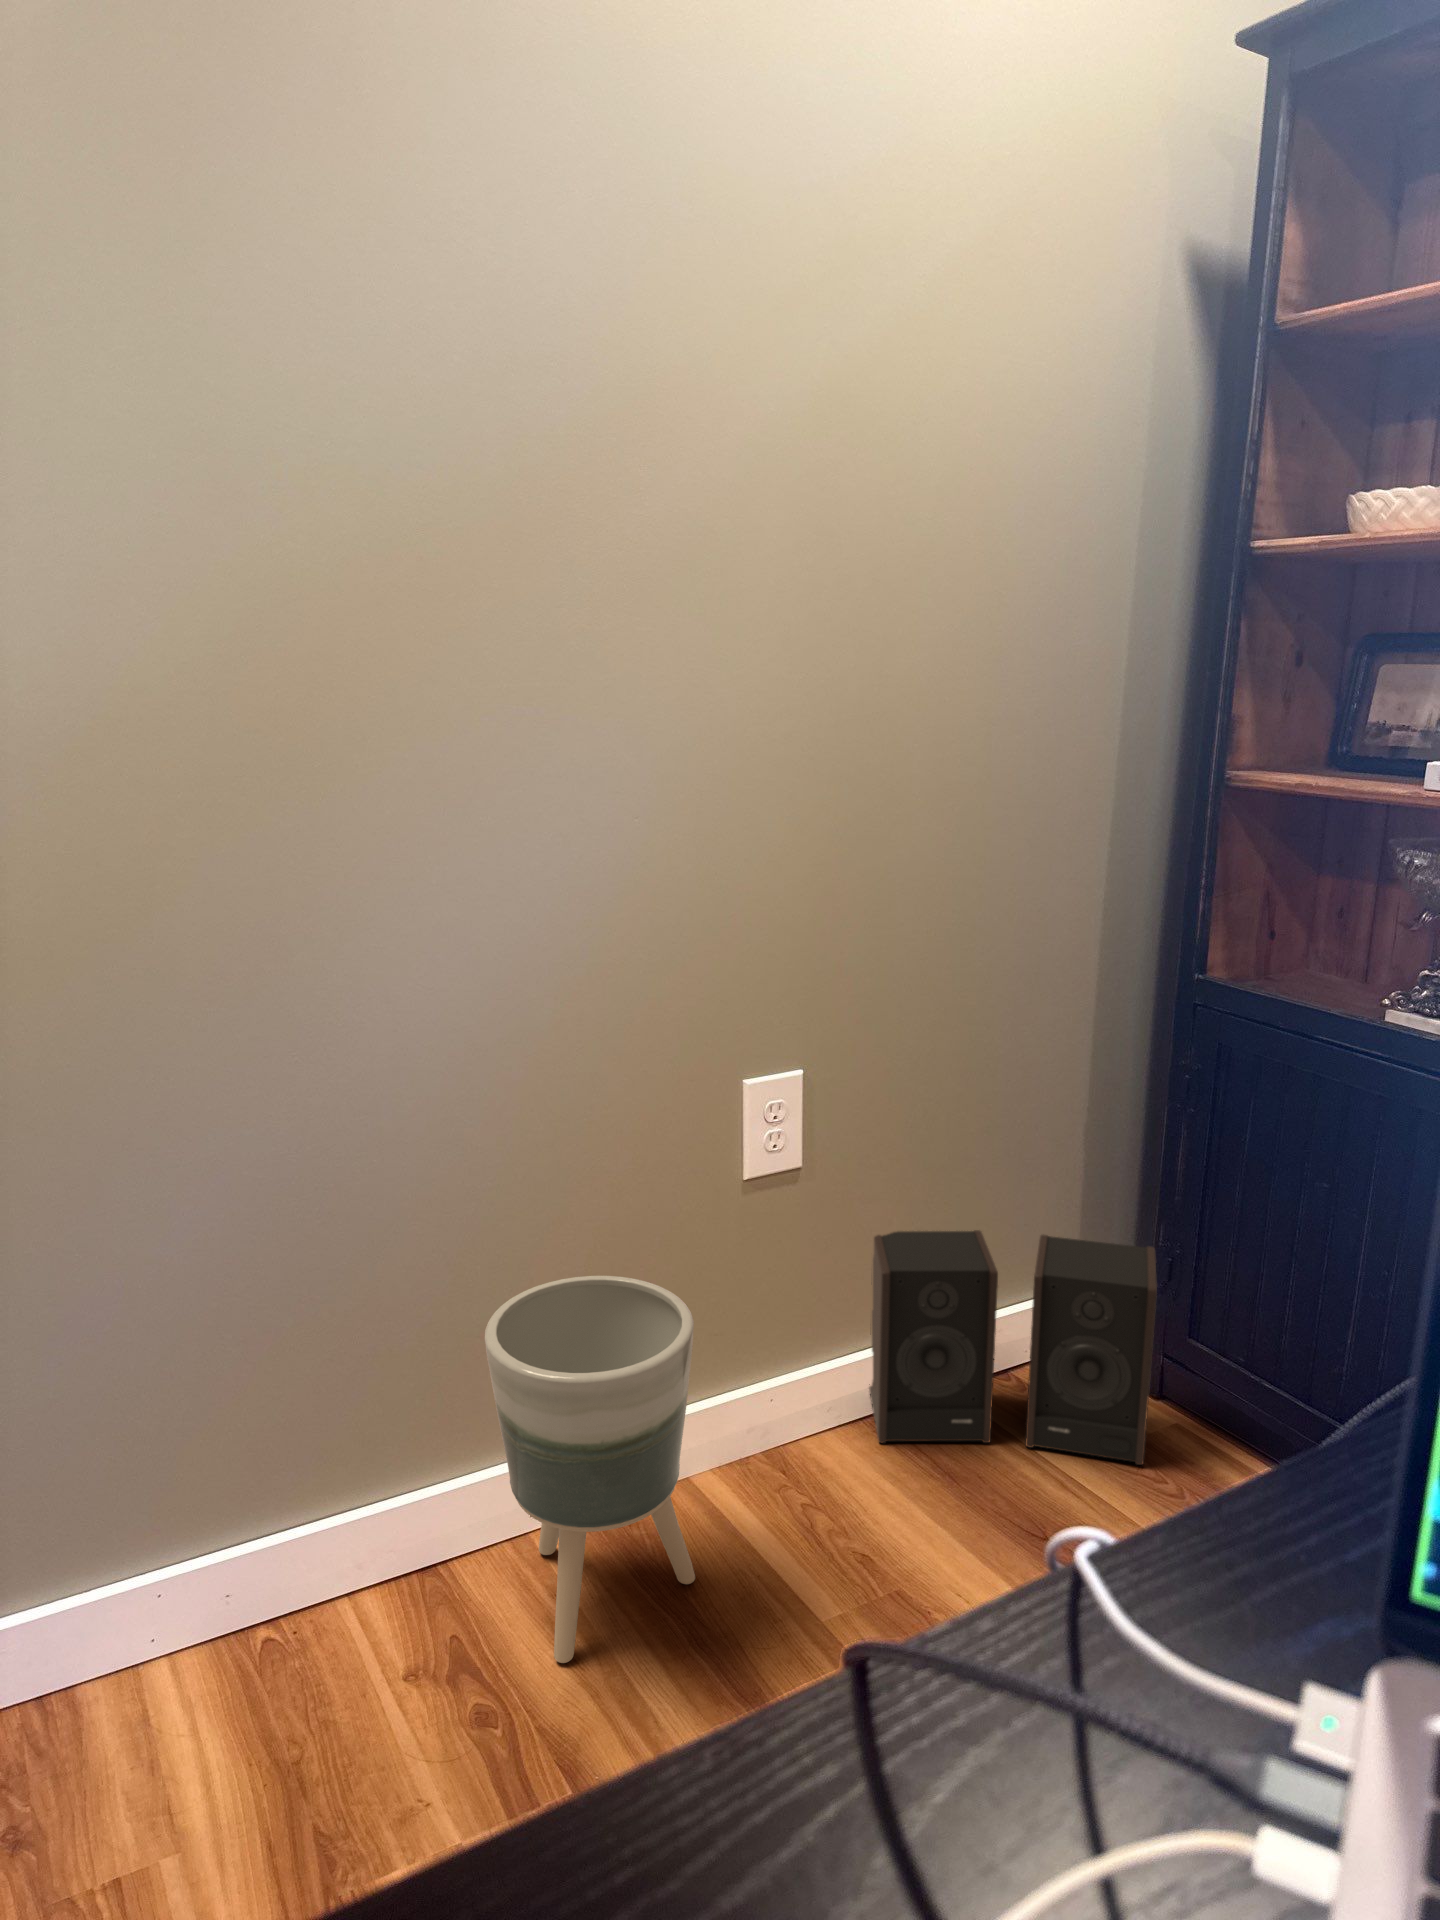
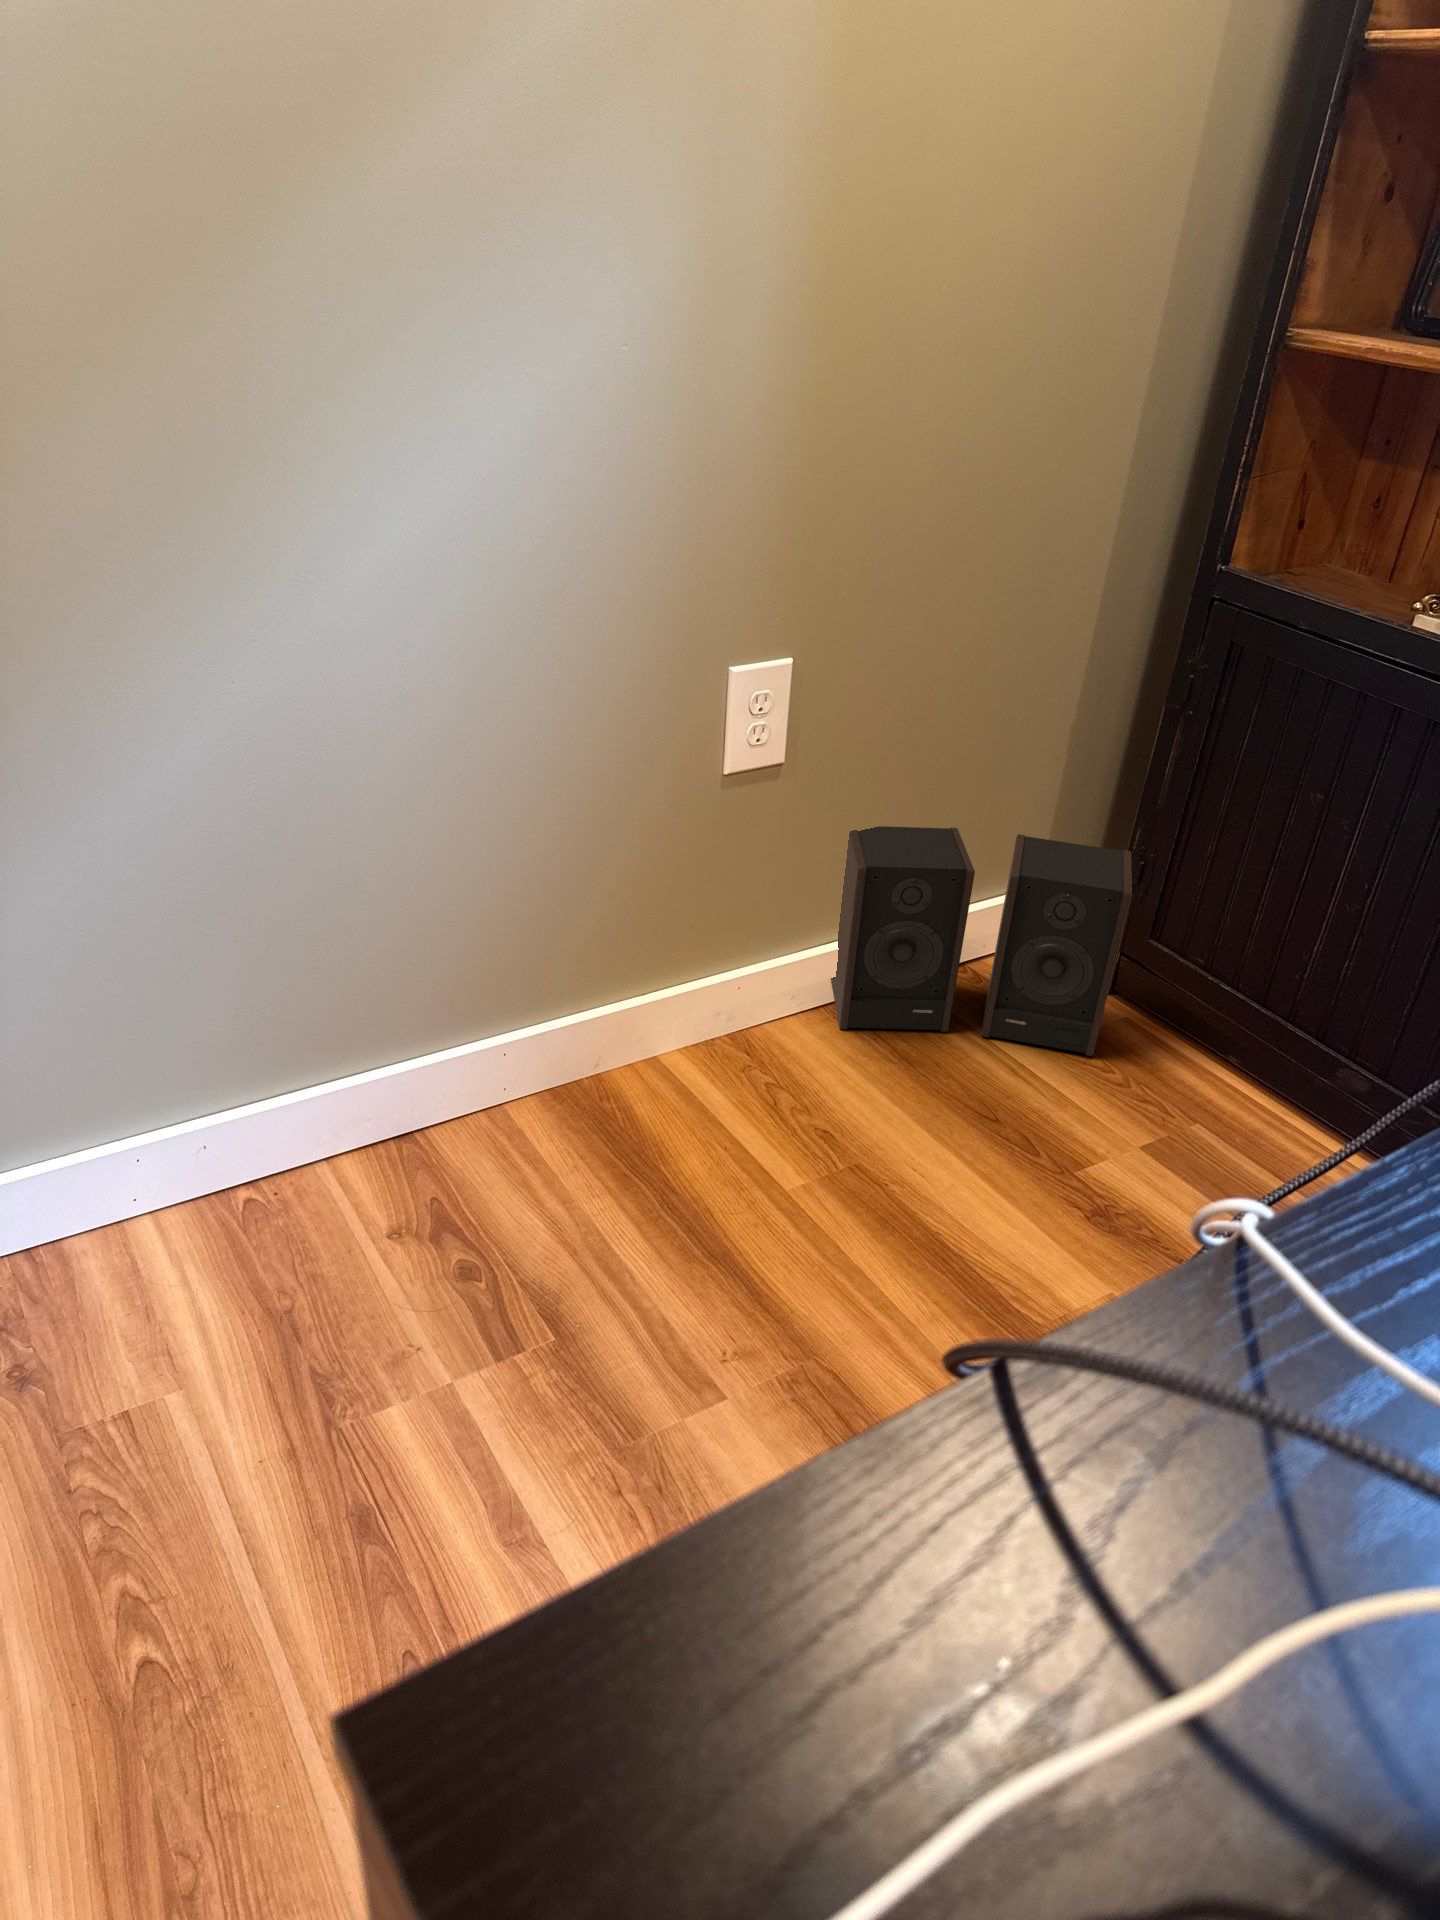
planter: present [485,1276,695,1663] -> none [460,864,677,1225]

